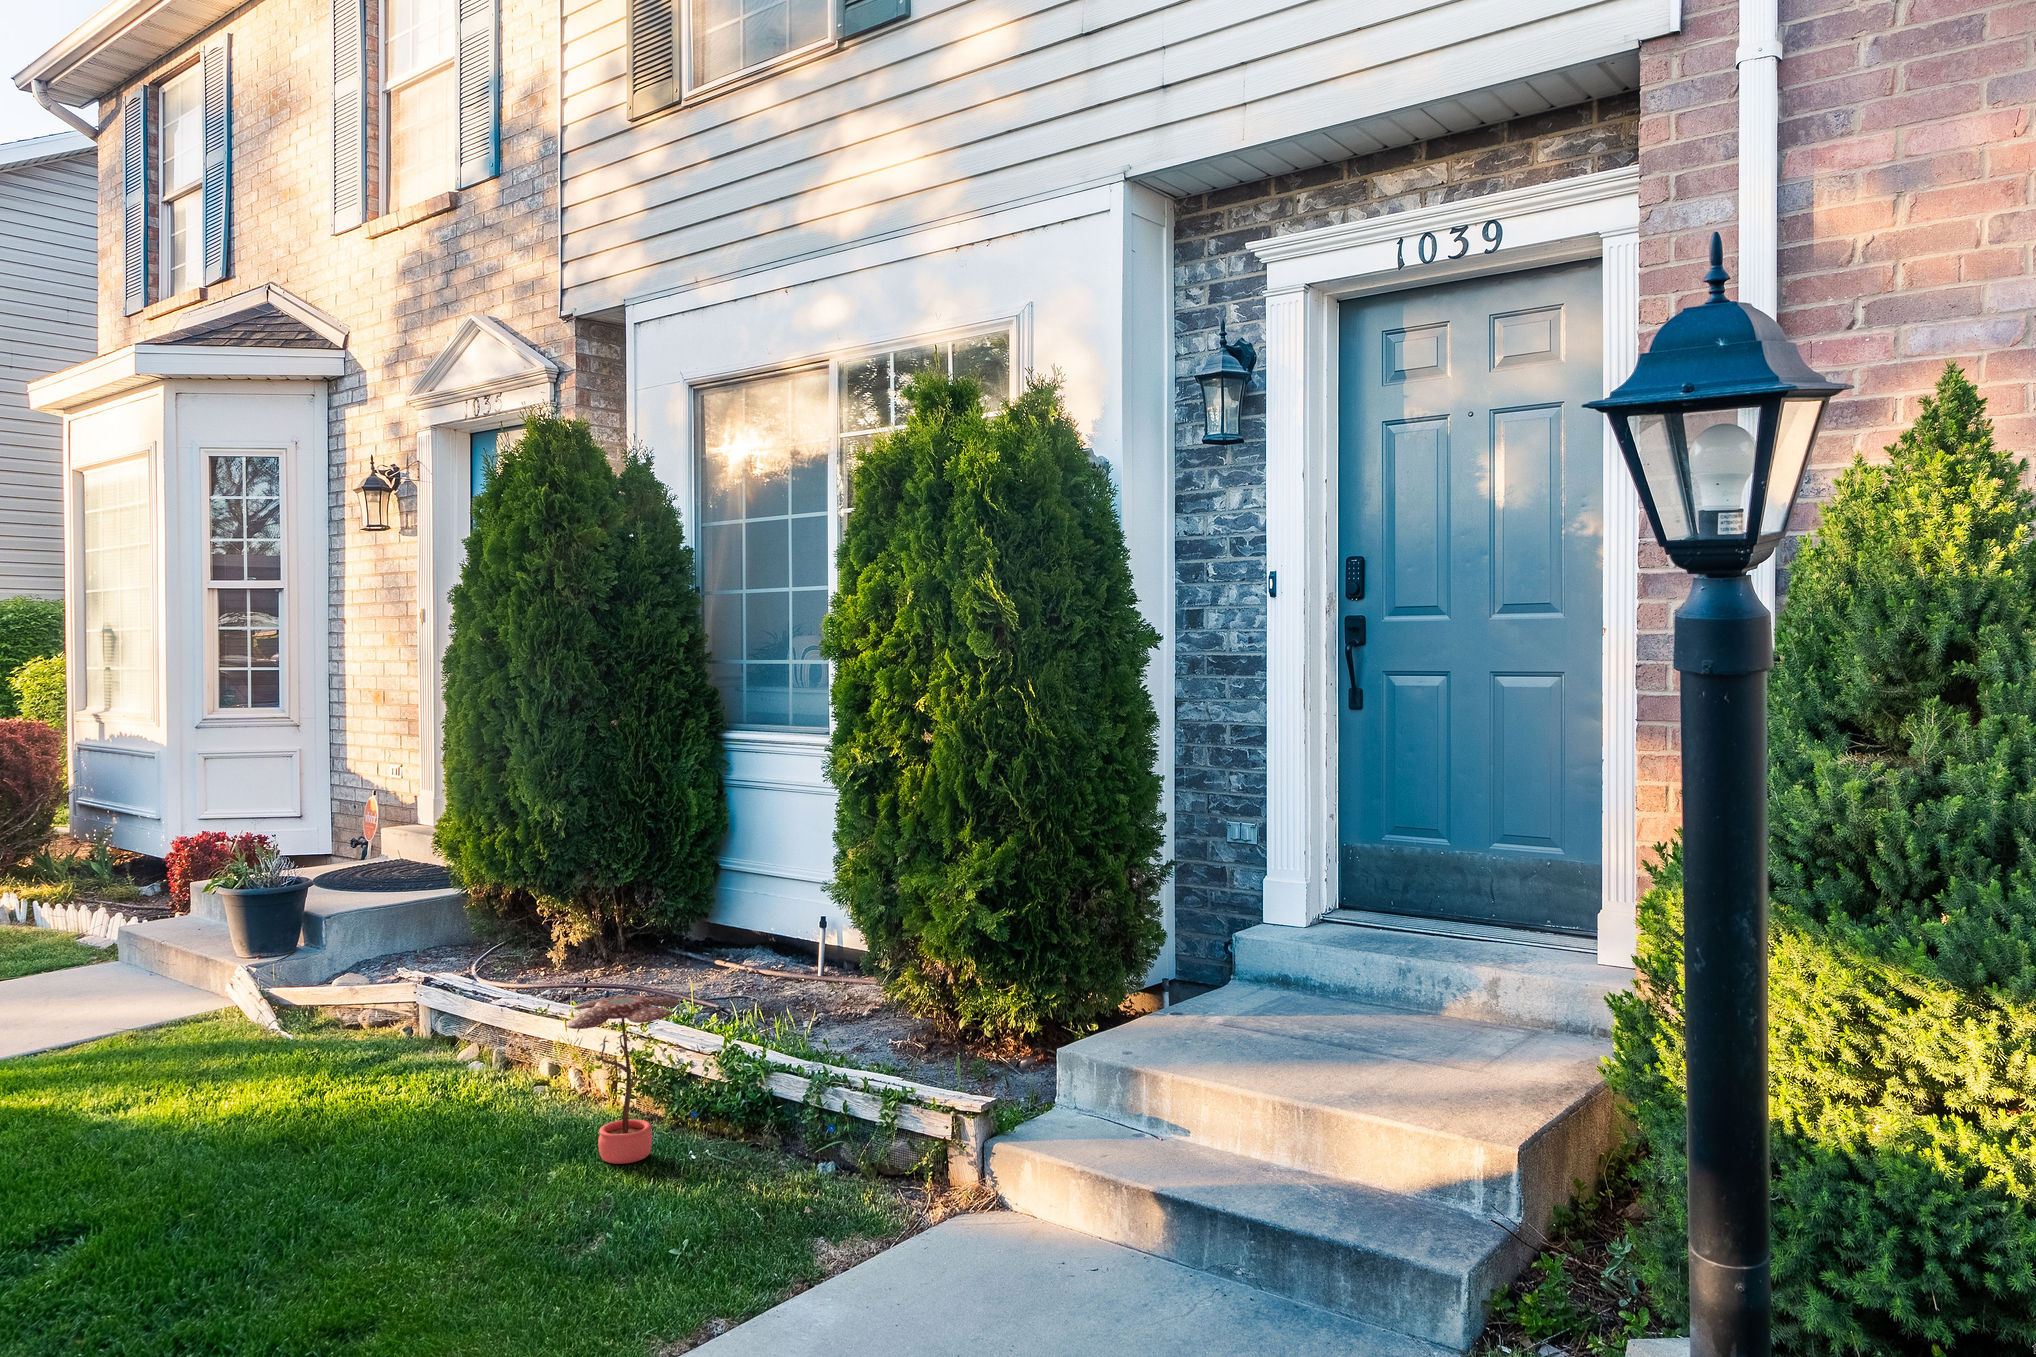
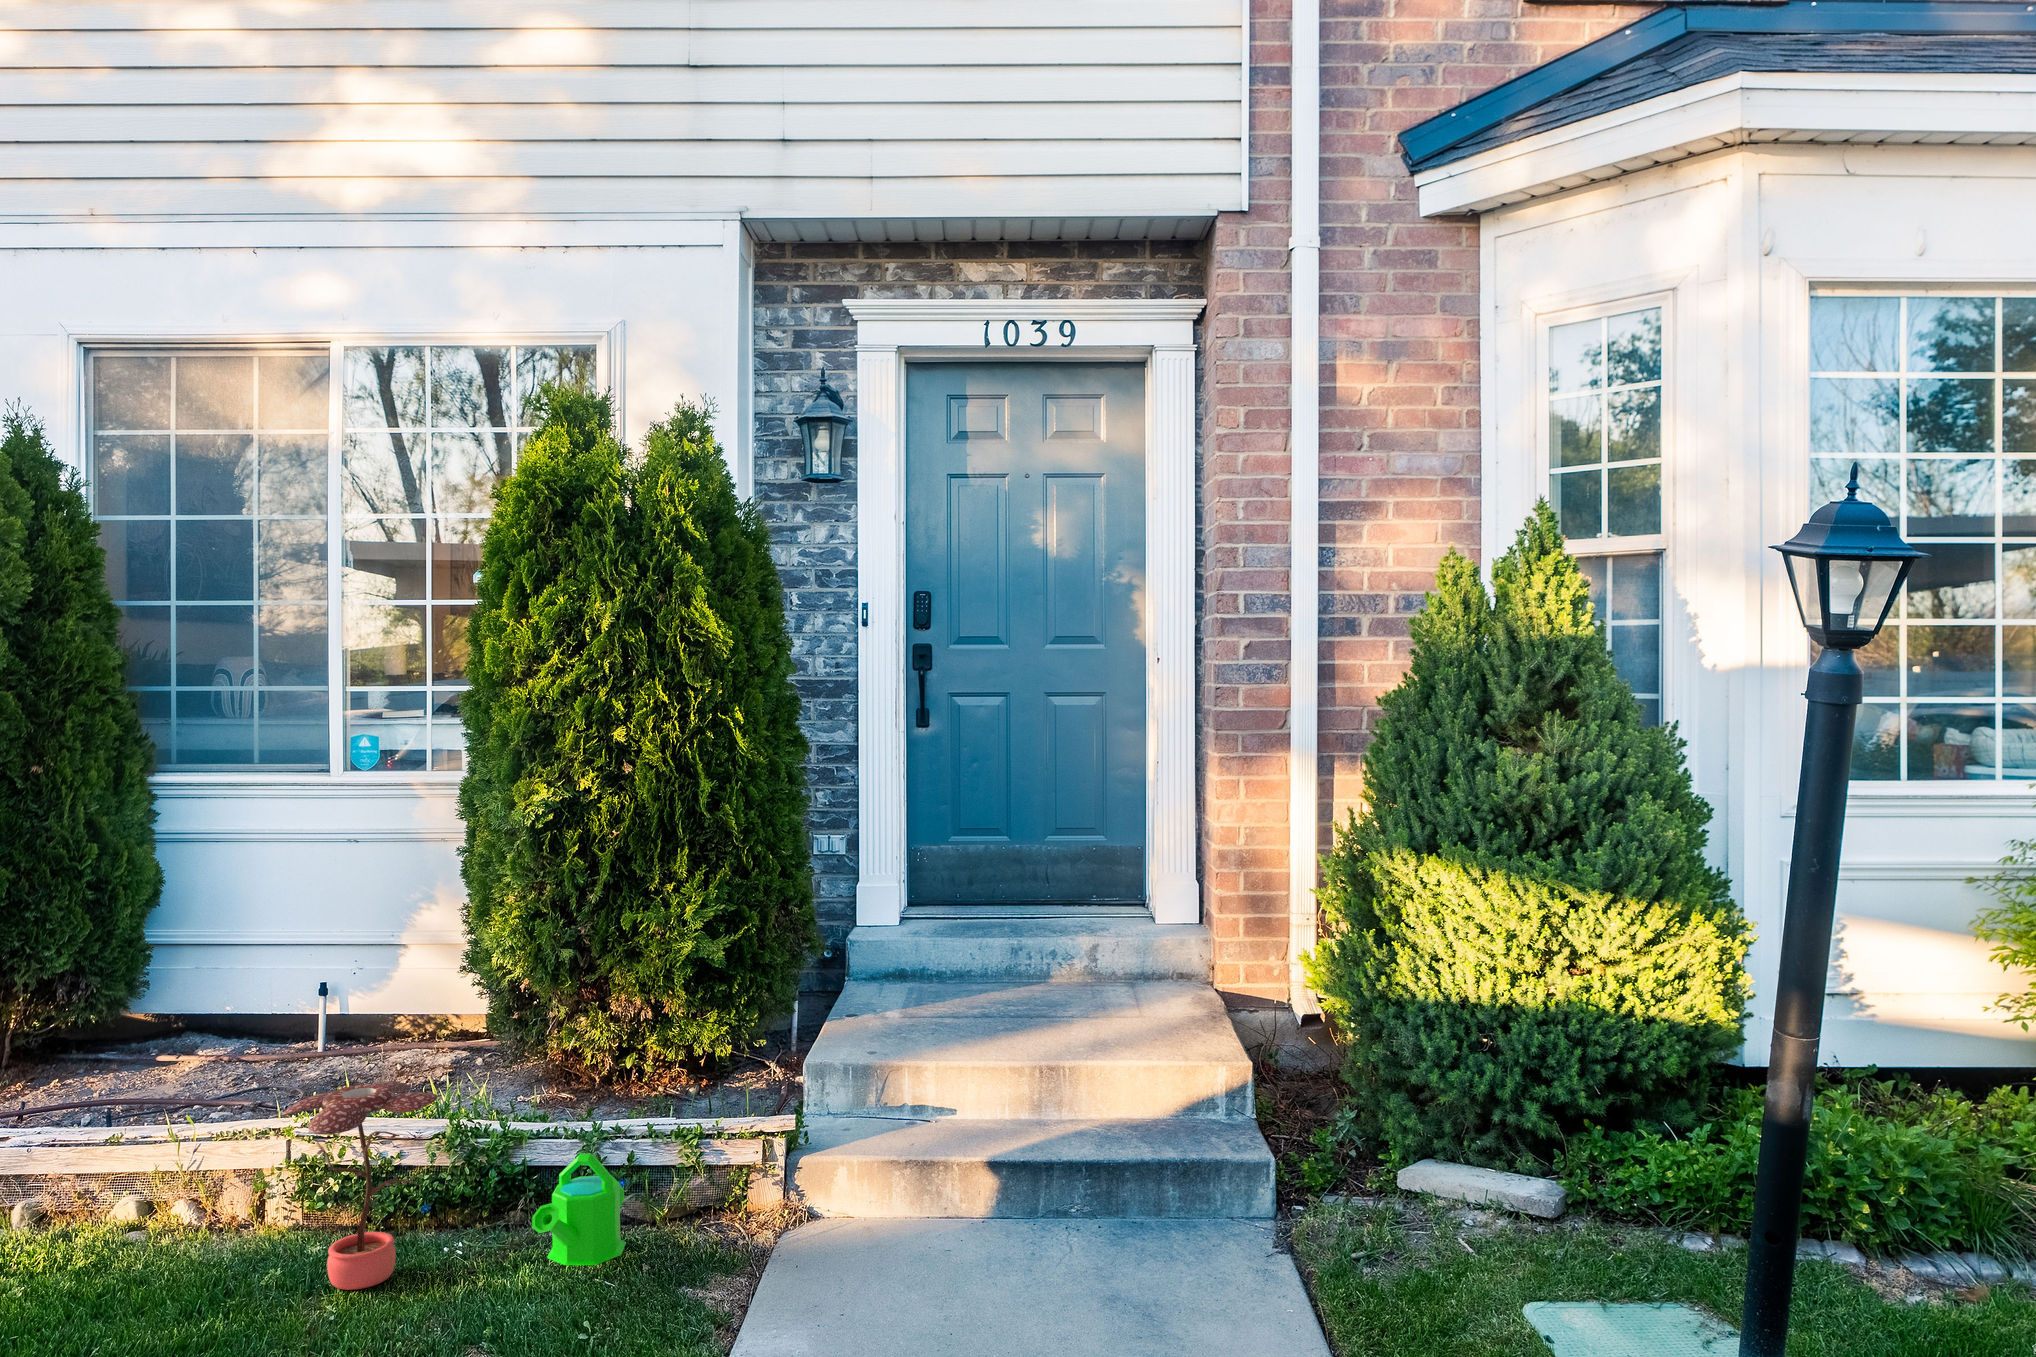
watering can: none [723,1090,843,1193] -> present [532,1153,626,1265]

